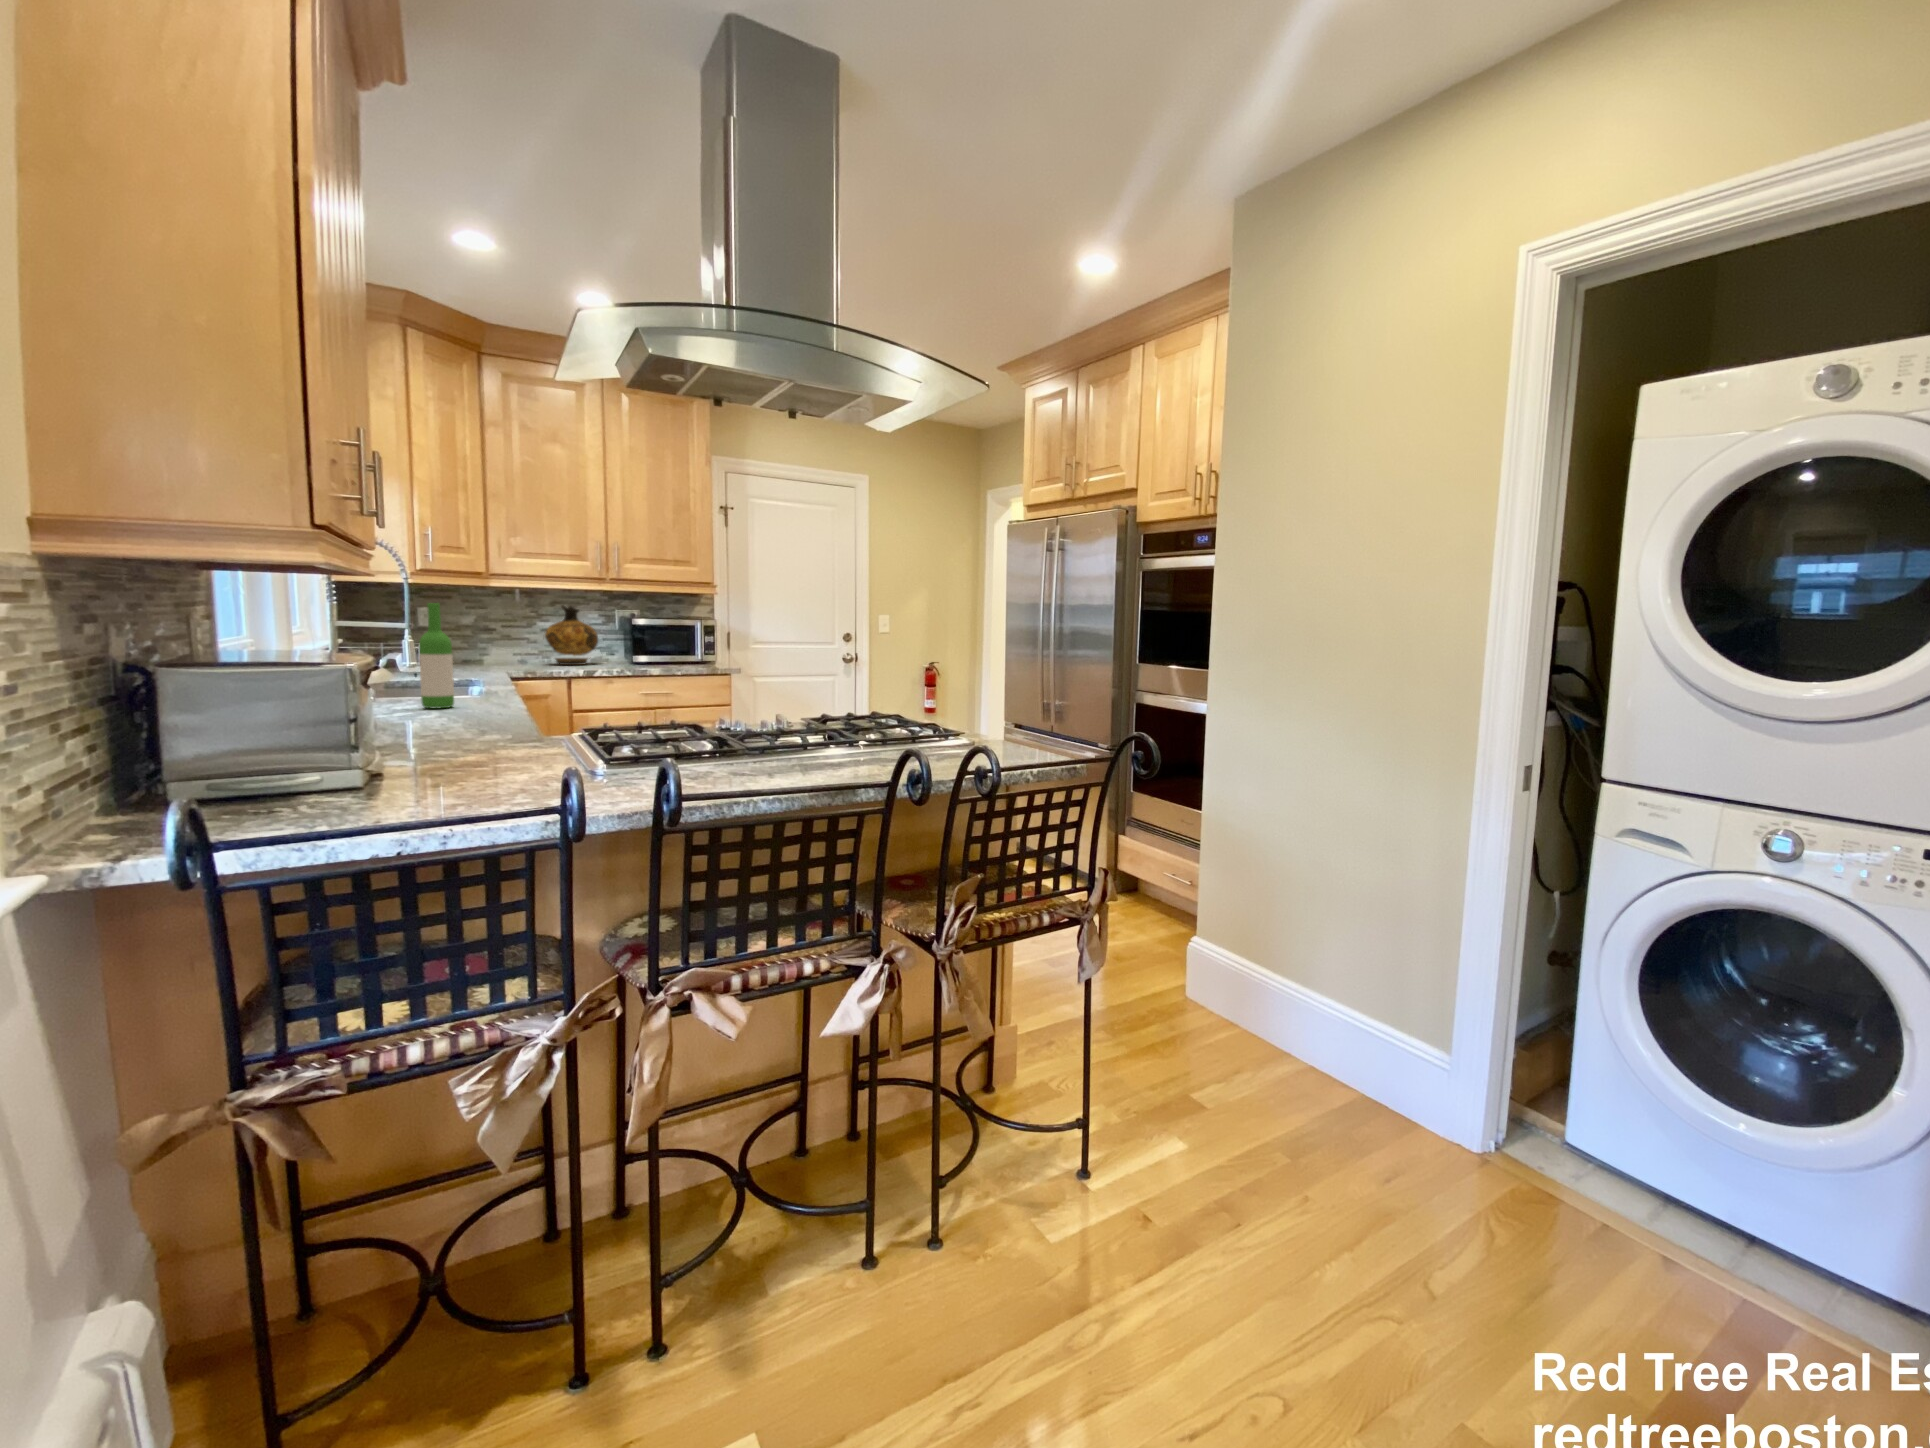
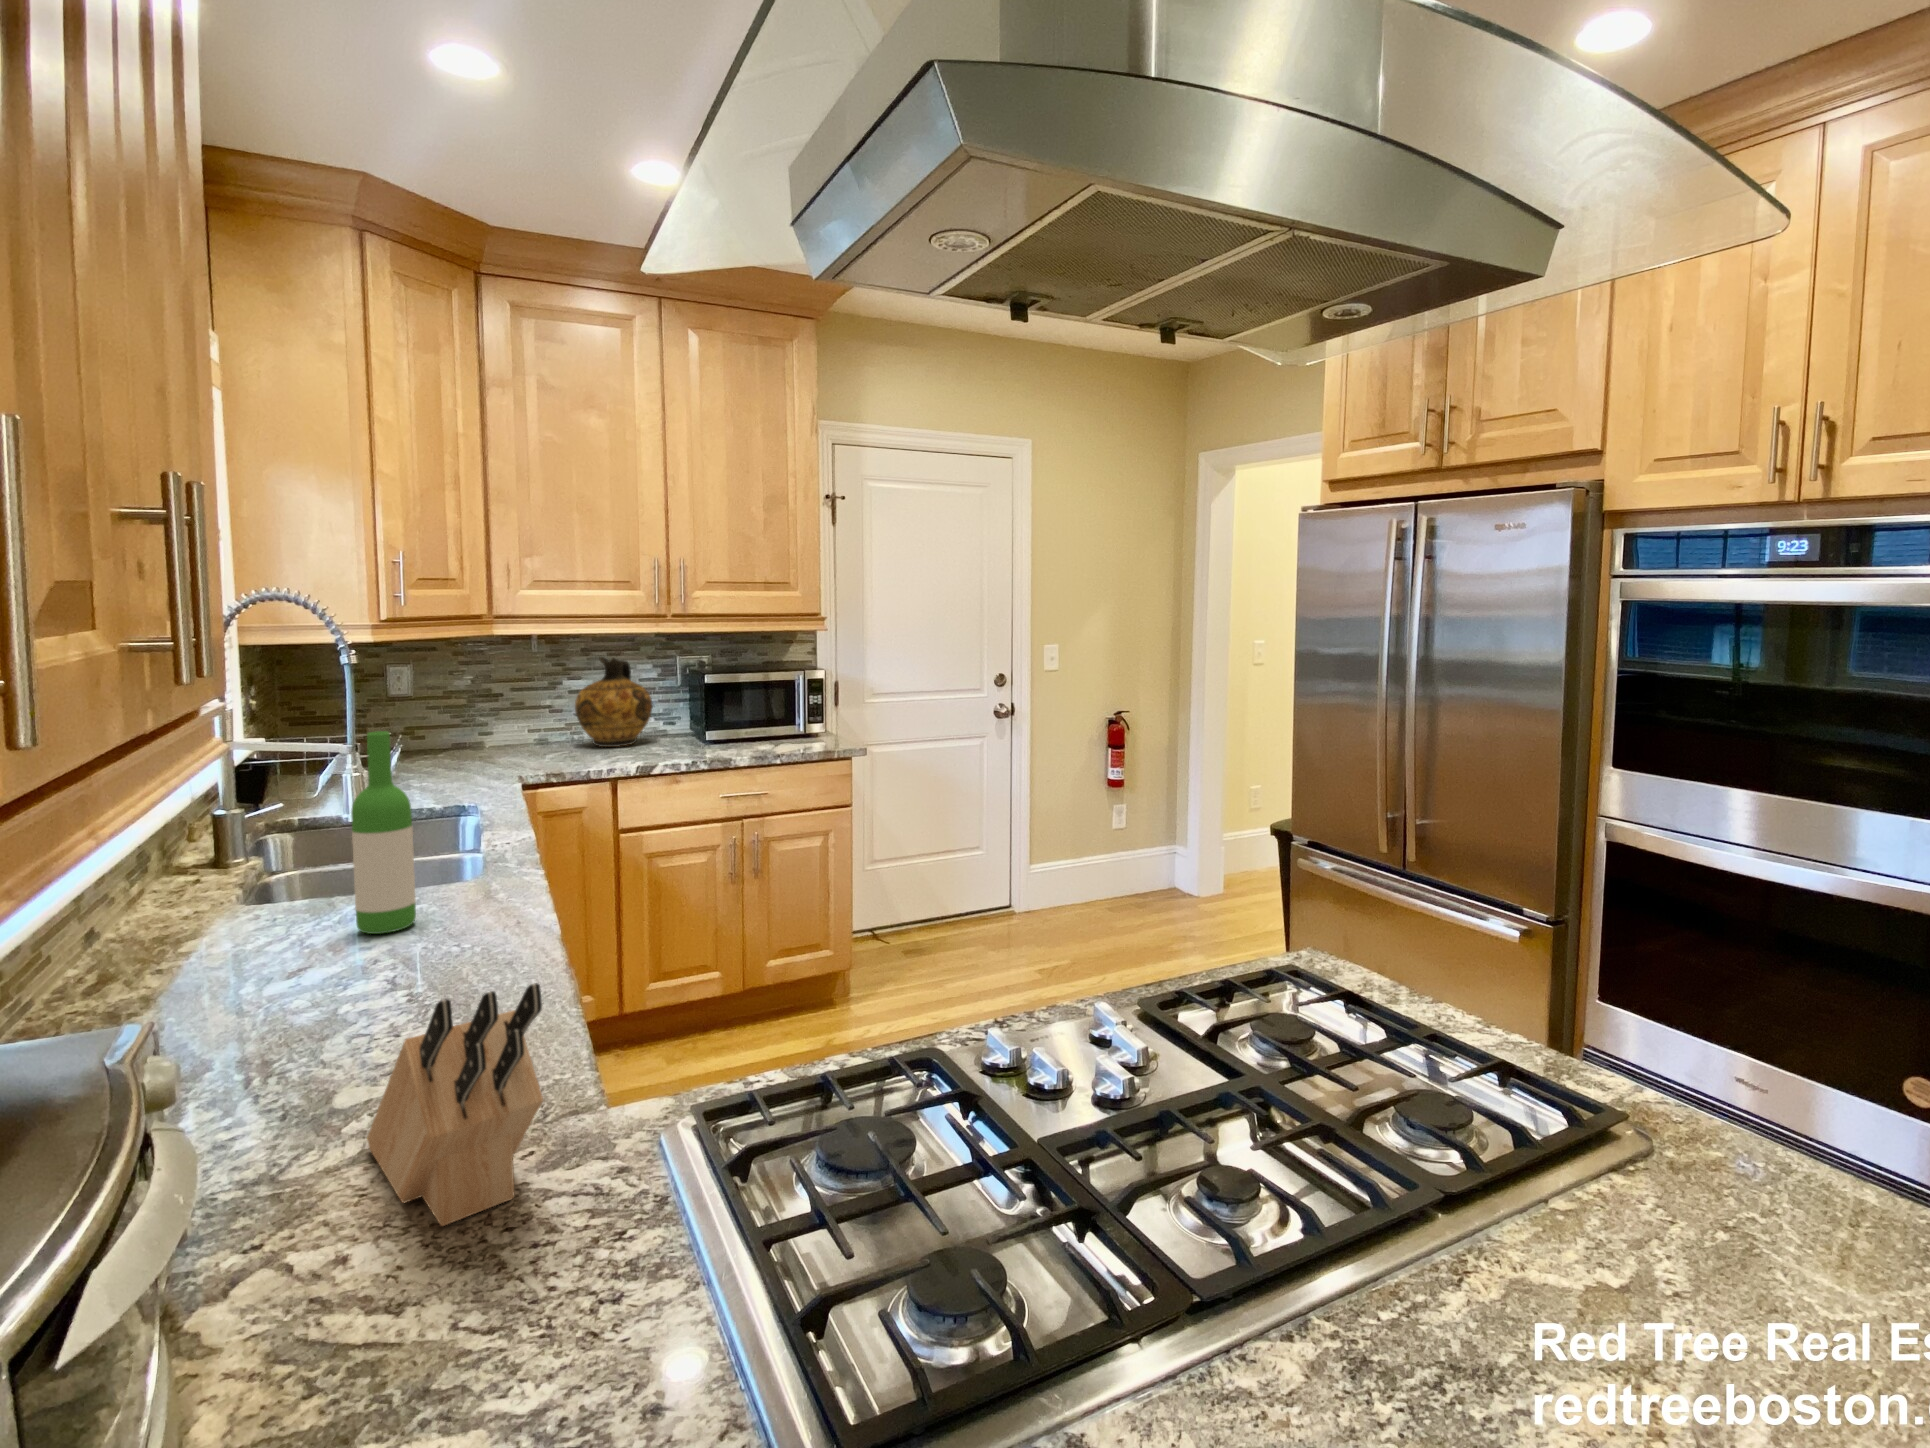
knife block: none [451,653,529,749] -> present [367,983,543,1226]

